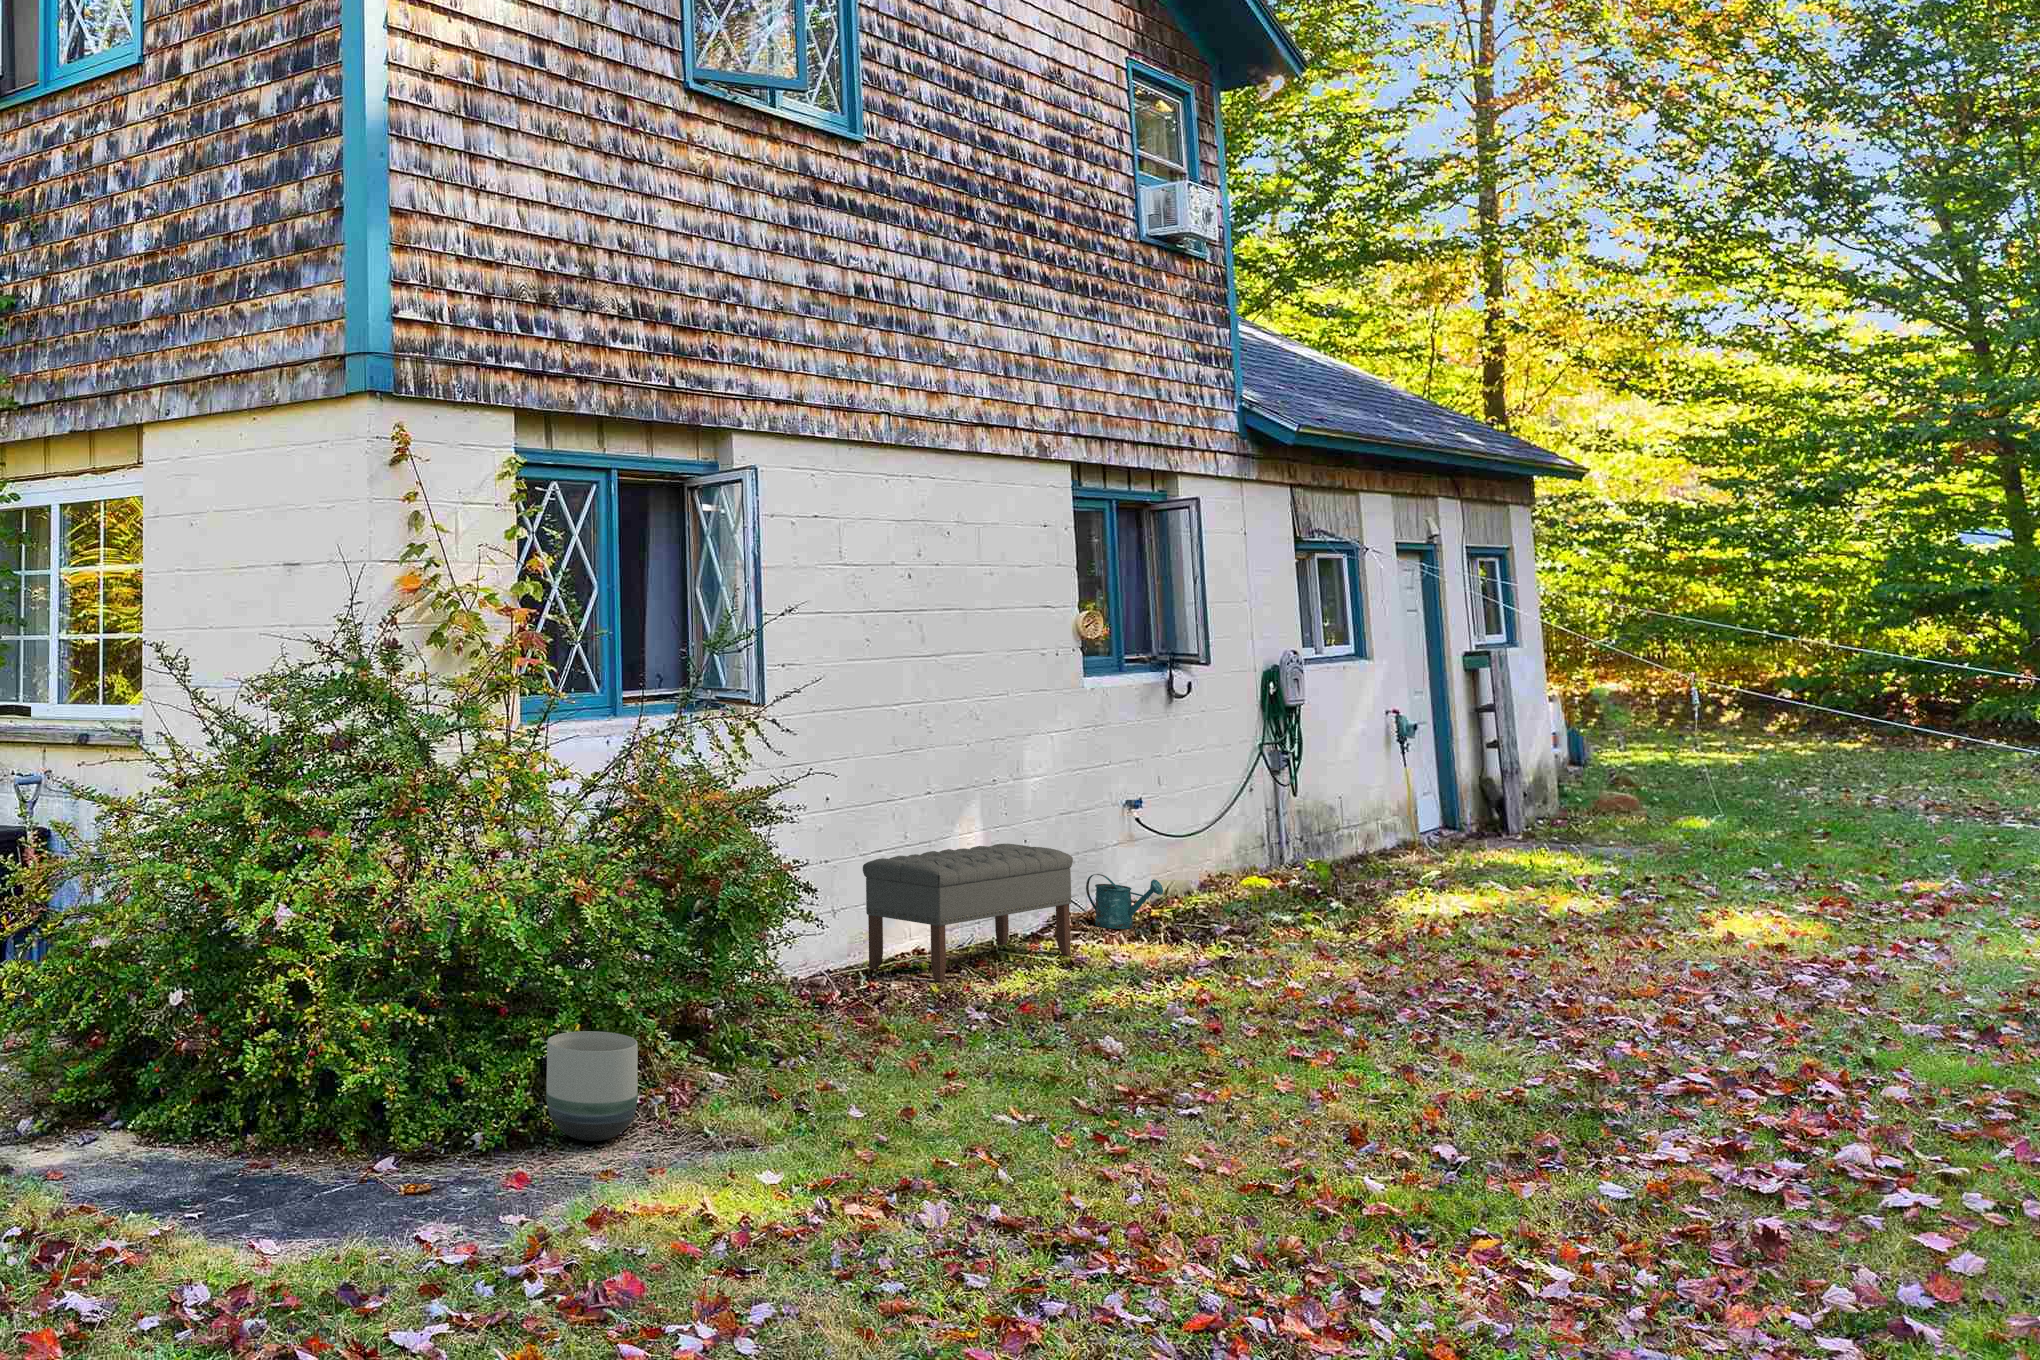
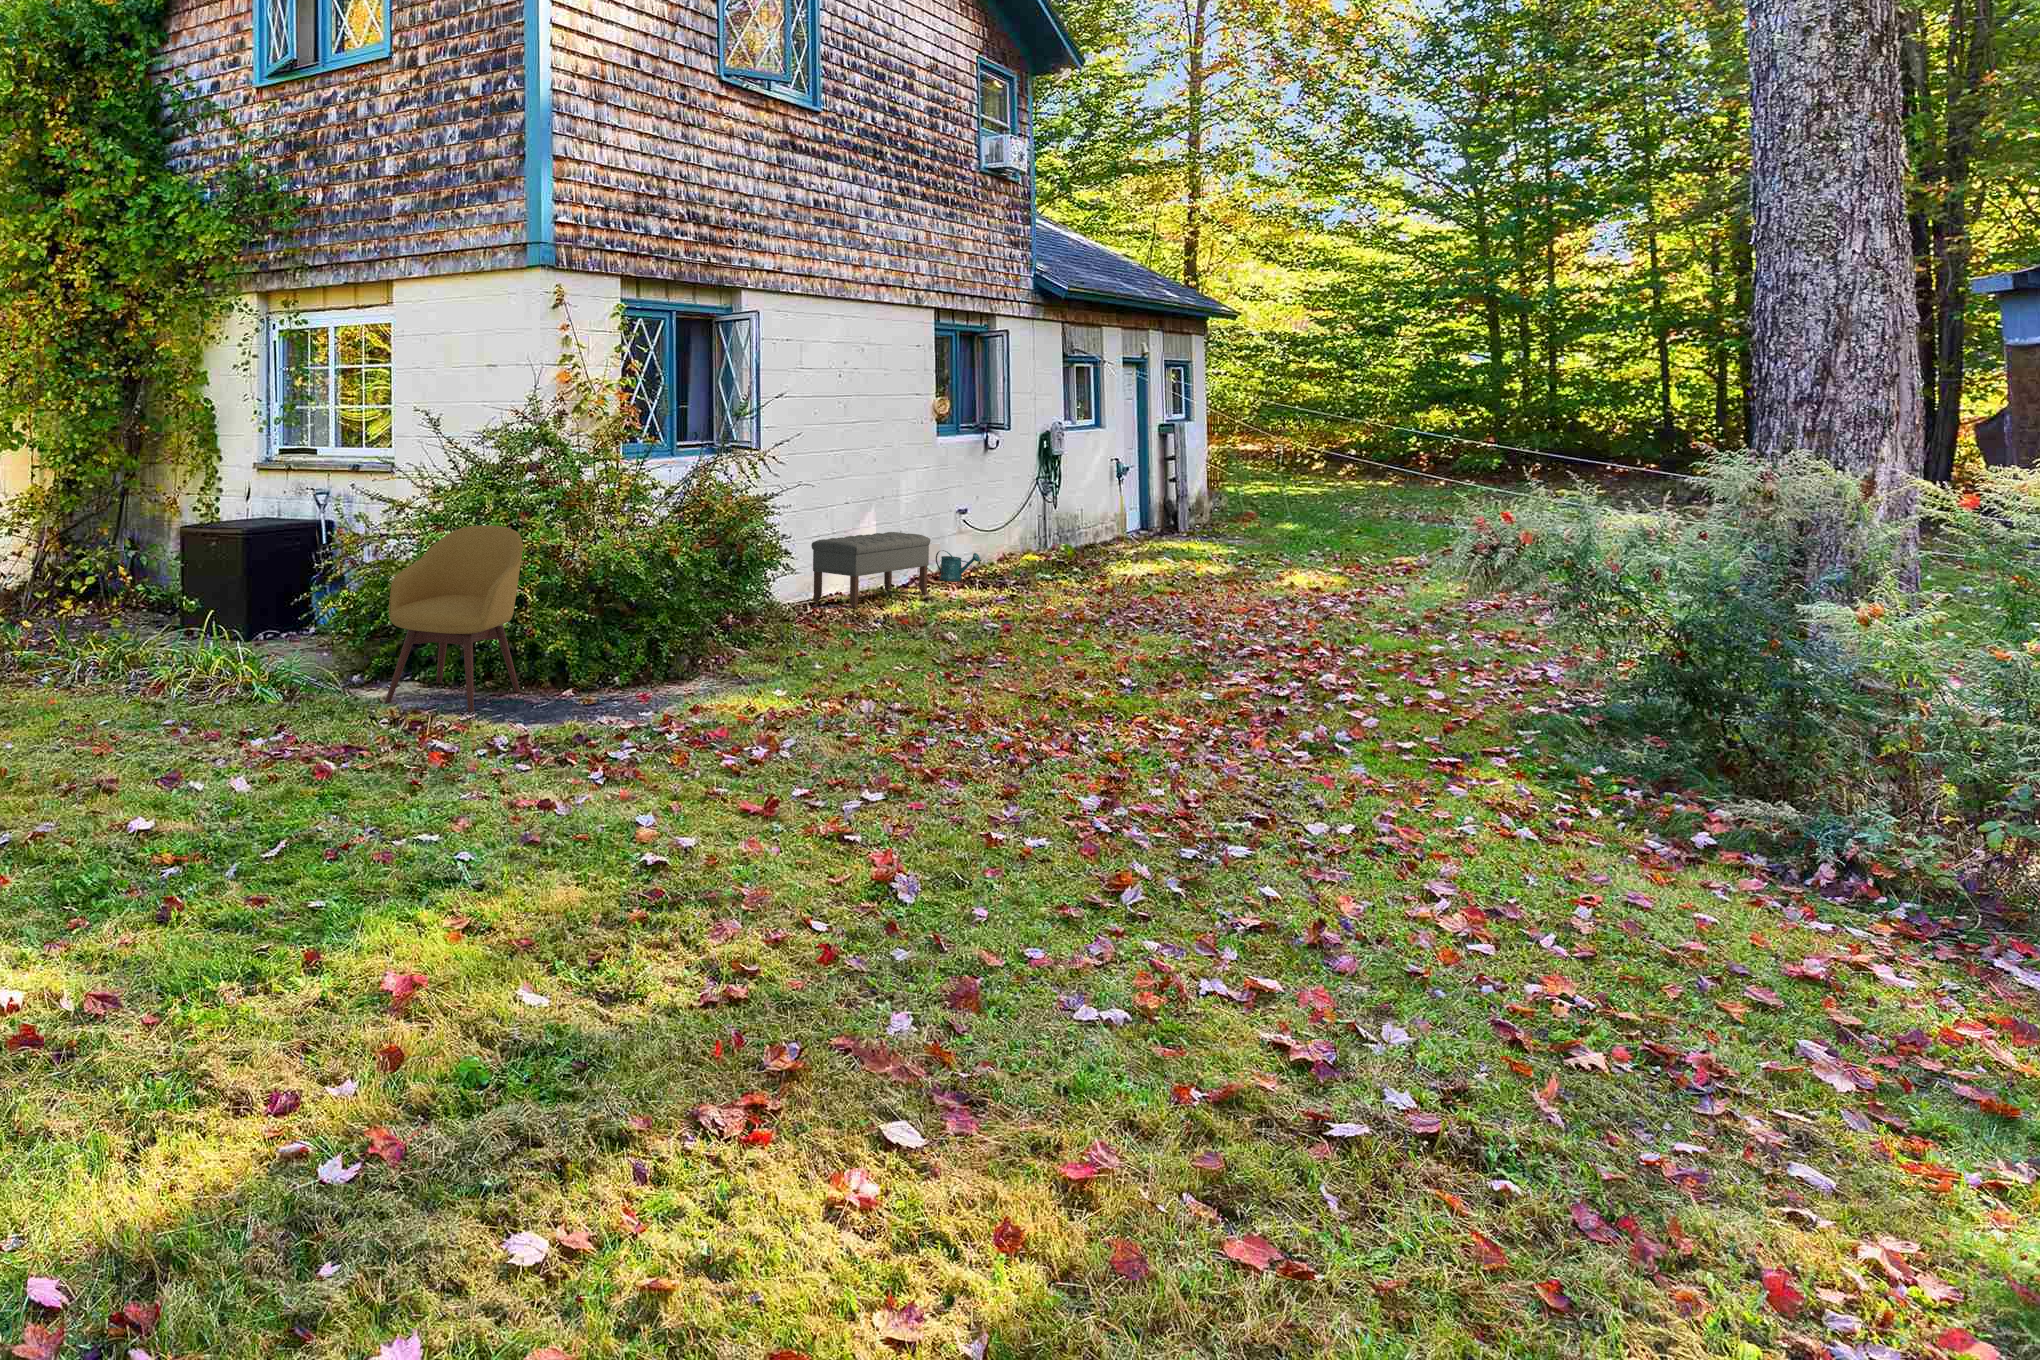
chair: none [40,847,300,1209] -> present [385,525,523,712]
planter: present [546,1031,638,1141] -> none [654,625,704,681]

